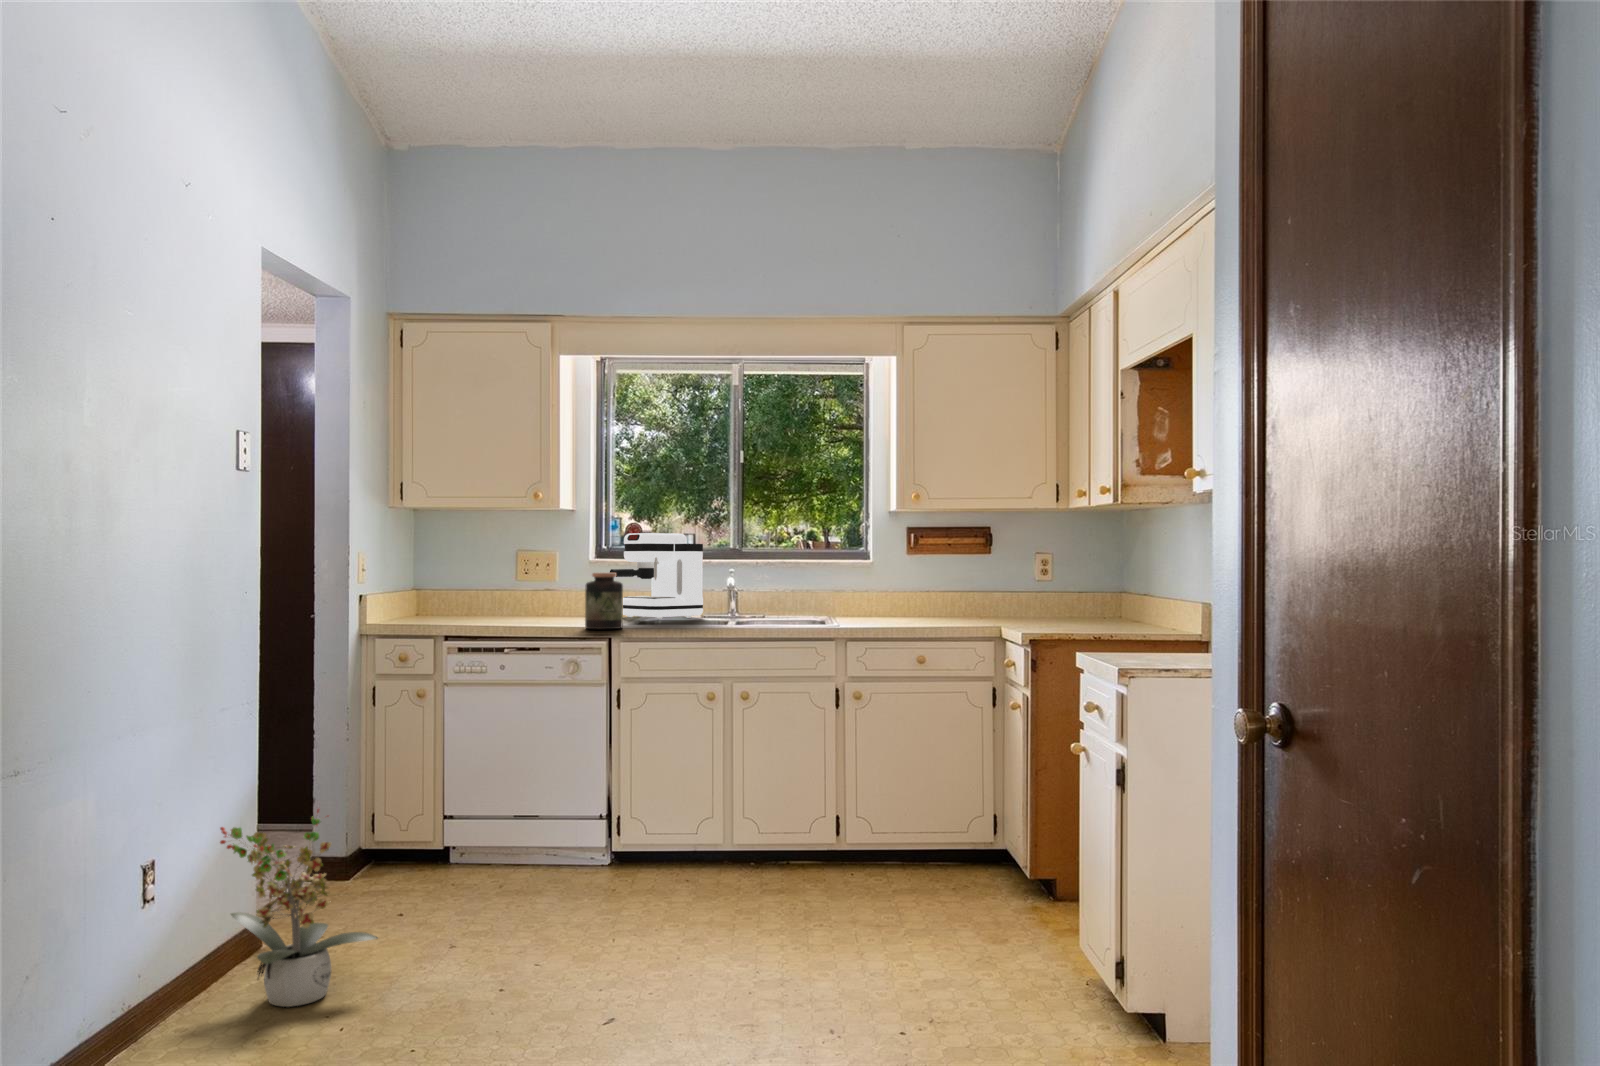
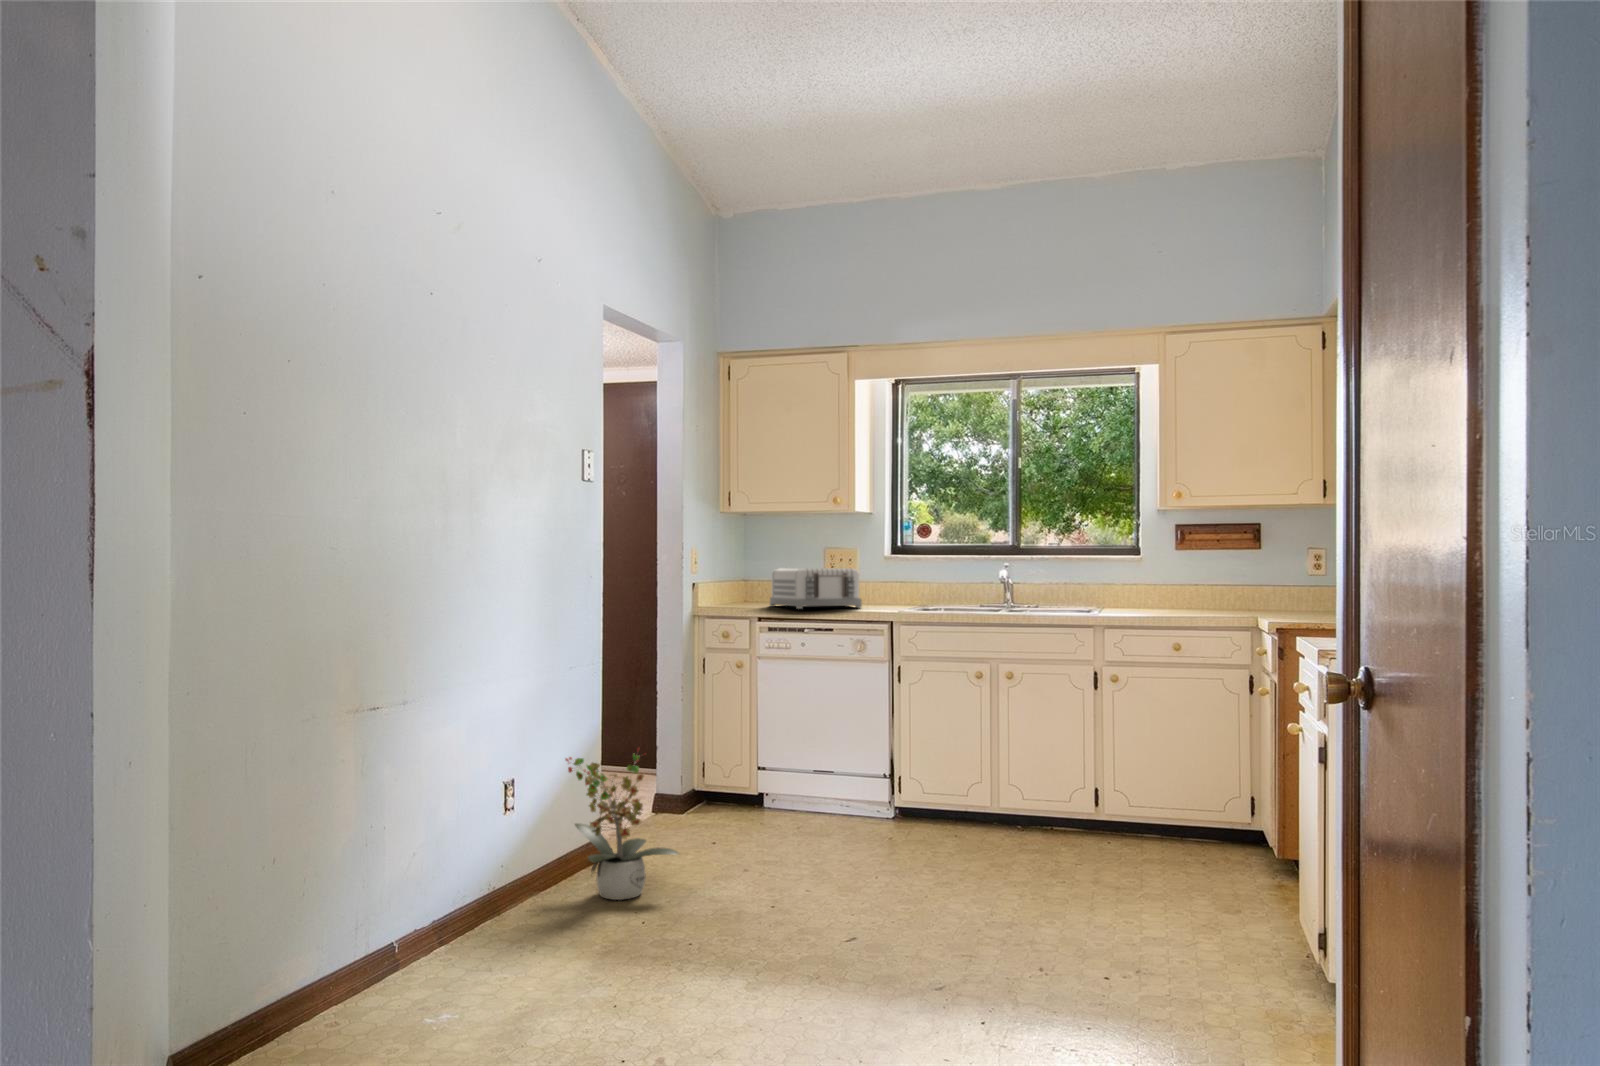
coffee maker: present [610,533,703,619] -> none [893,531,977,606]
jar: present [585,573,623,629] -> none [868,565,900,614]
toaster: none [458,575,573,625] -> present [770,568,862,609]

